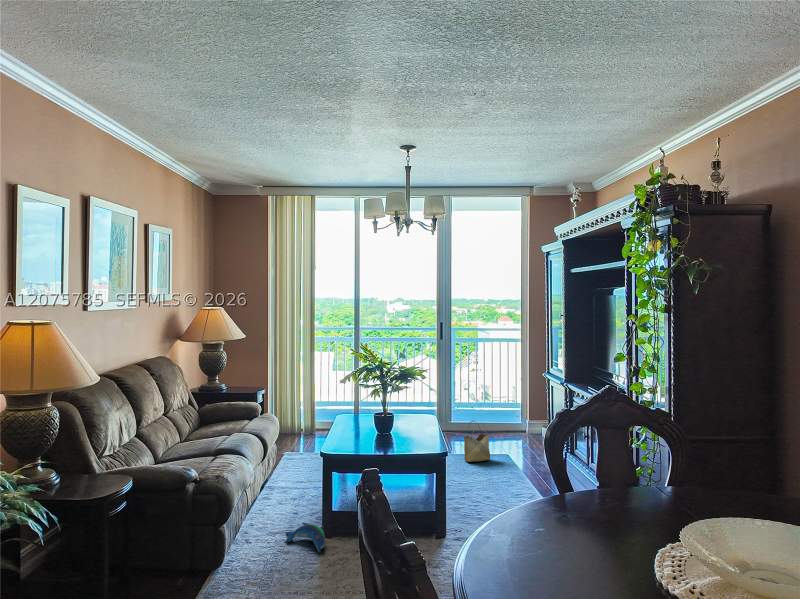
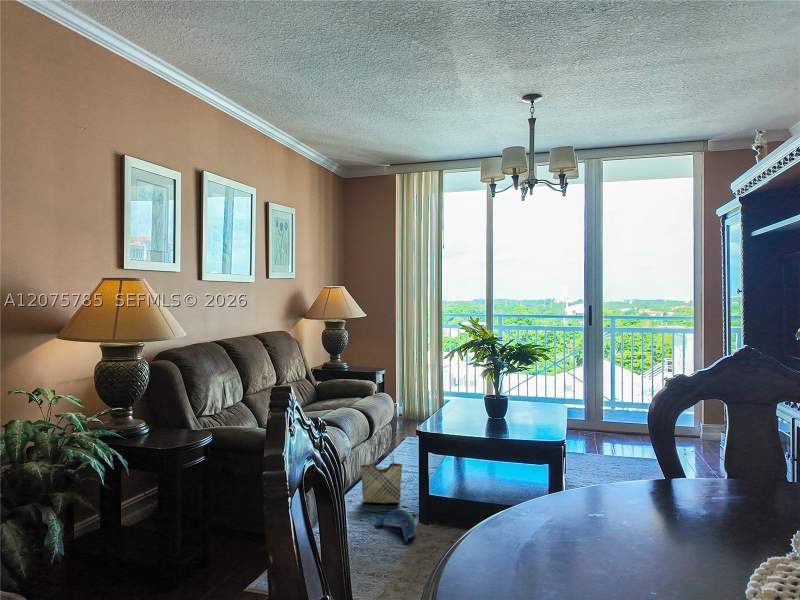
woven basket: present [464,421,490,462] -> present [361,442,402,503]

